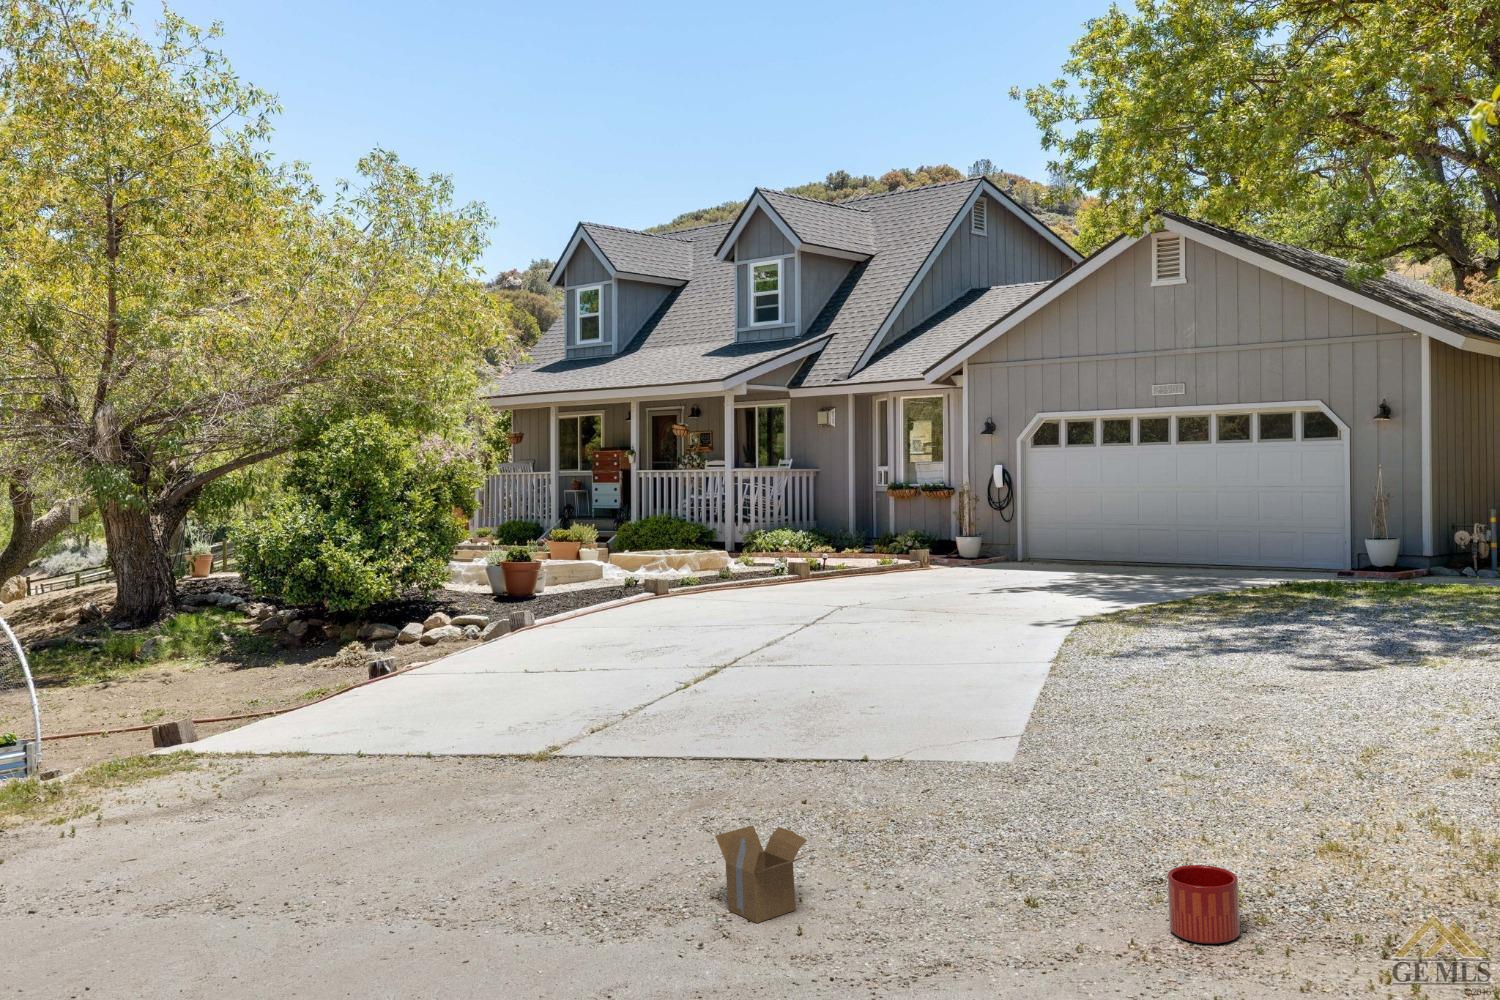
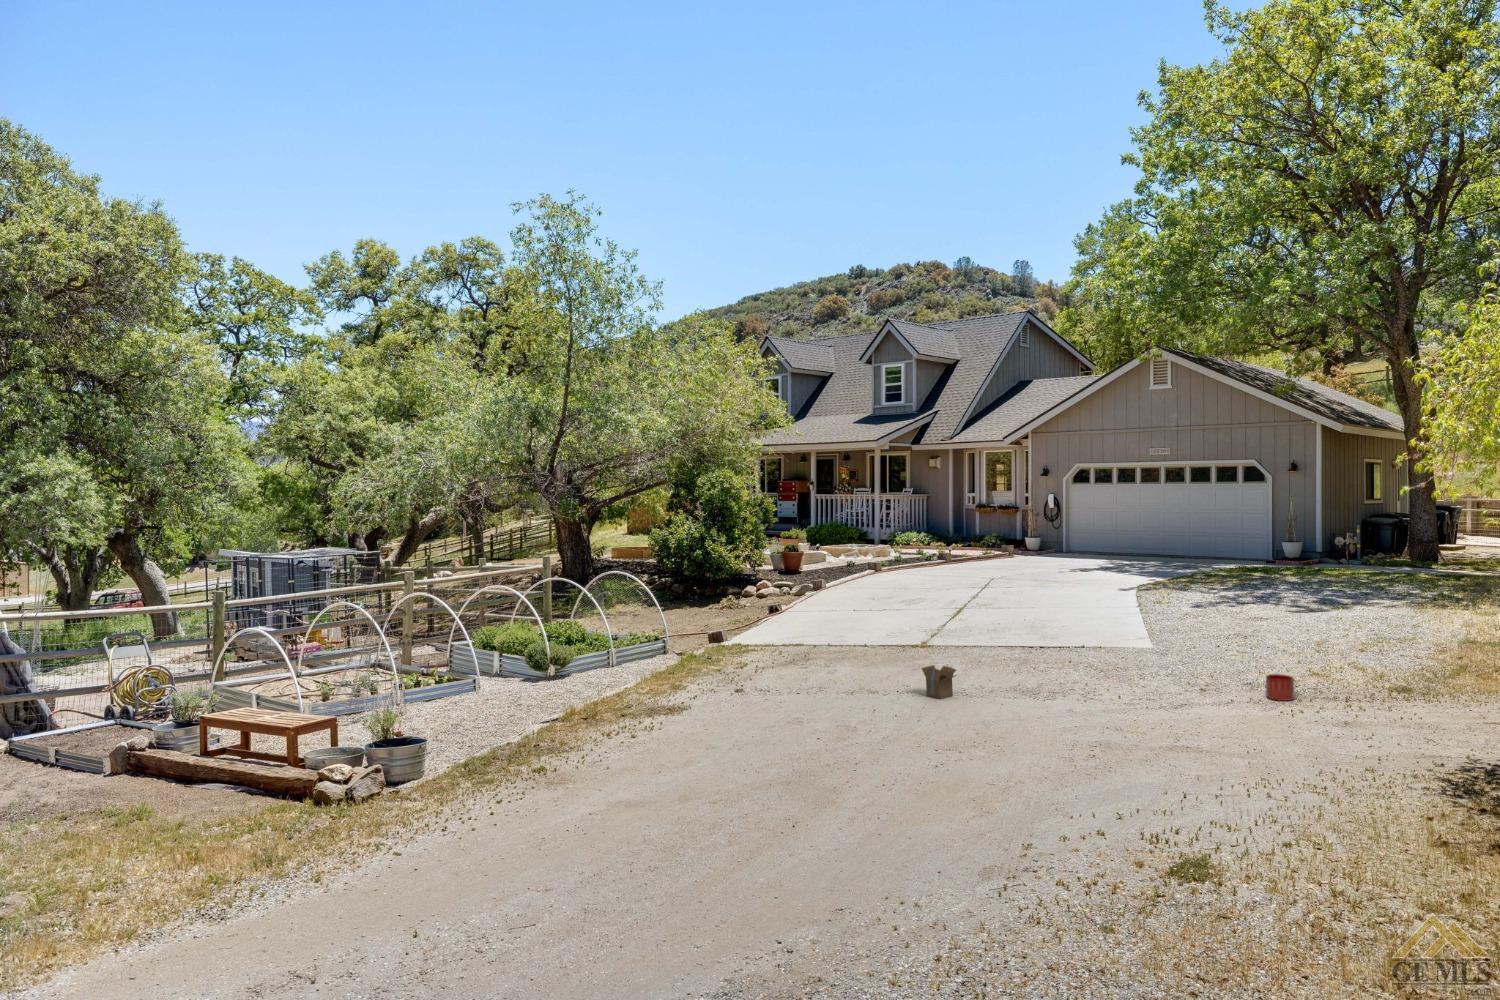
cardboard box: present [715,825,807,923] -> present [921,665,957,699]

